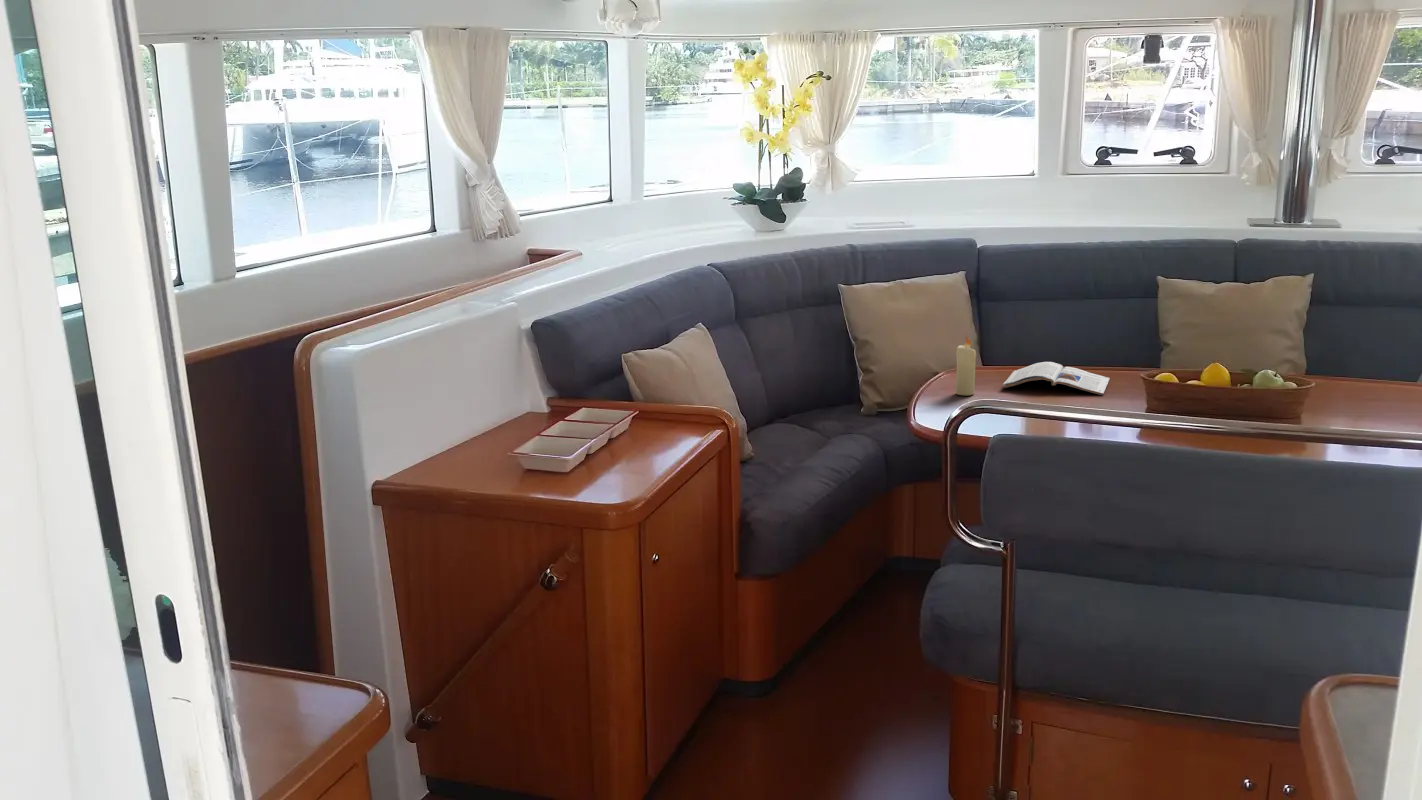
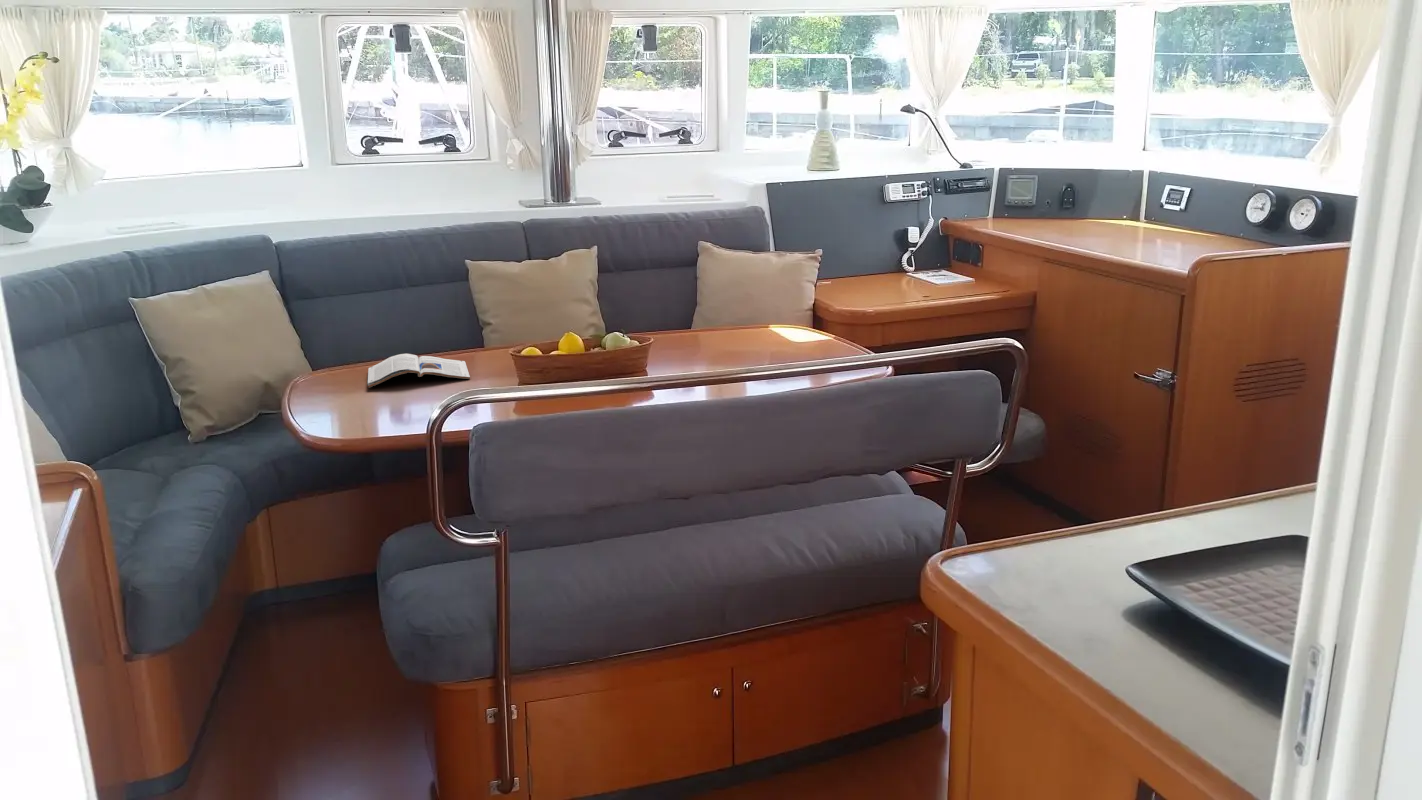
candle: present [956,337,976,395] -> none [315,339,341,402]

